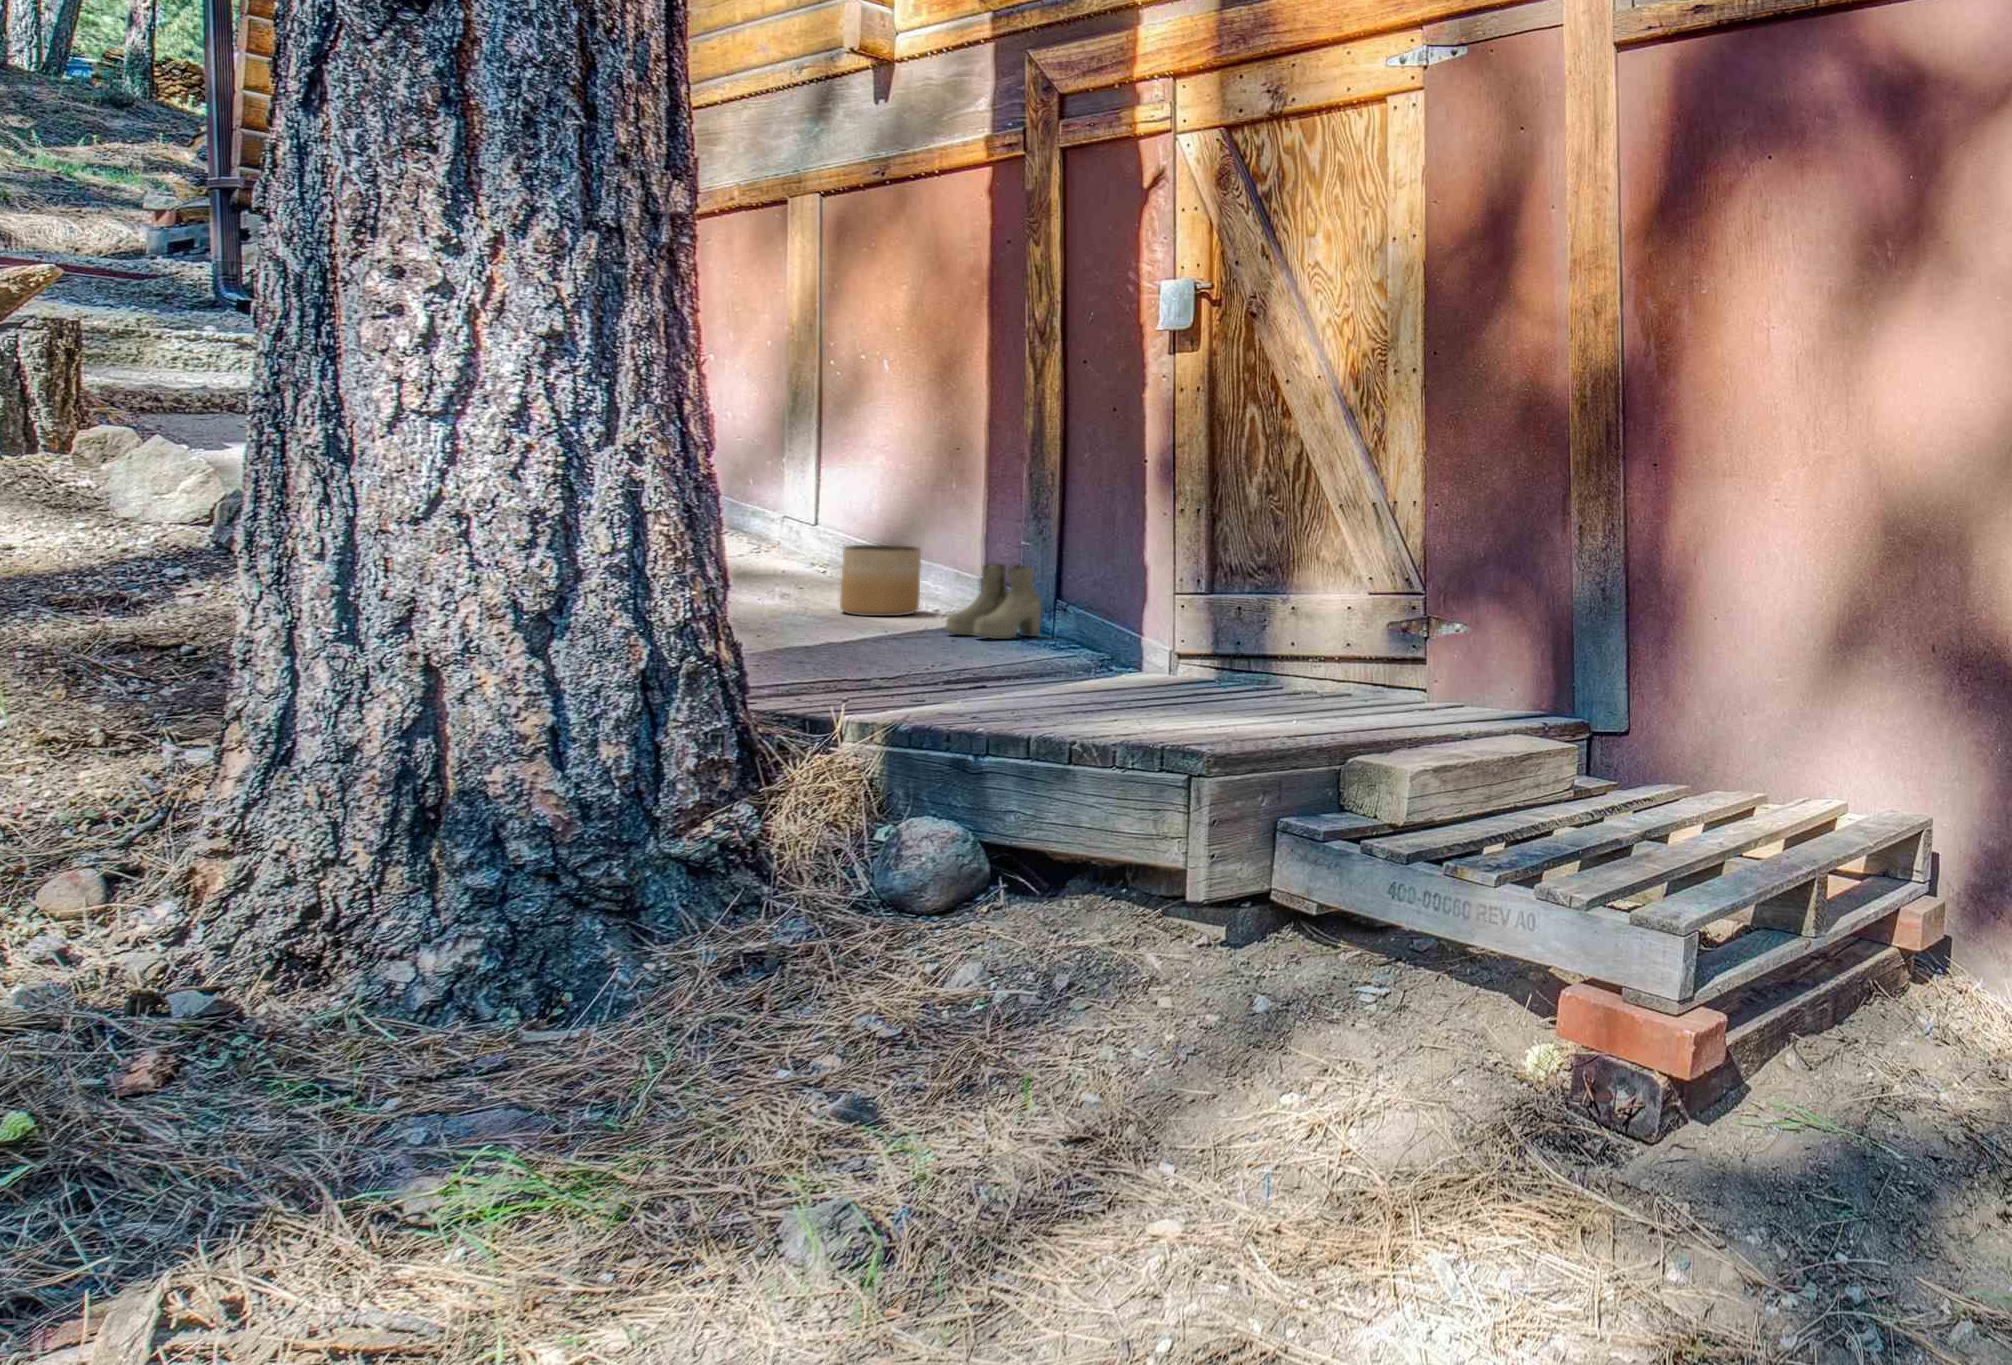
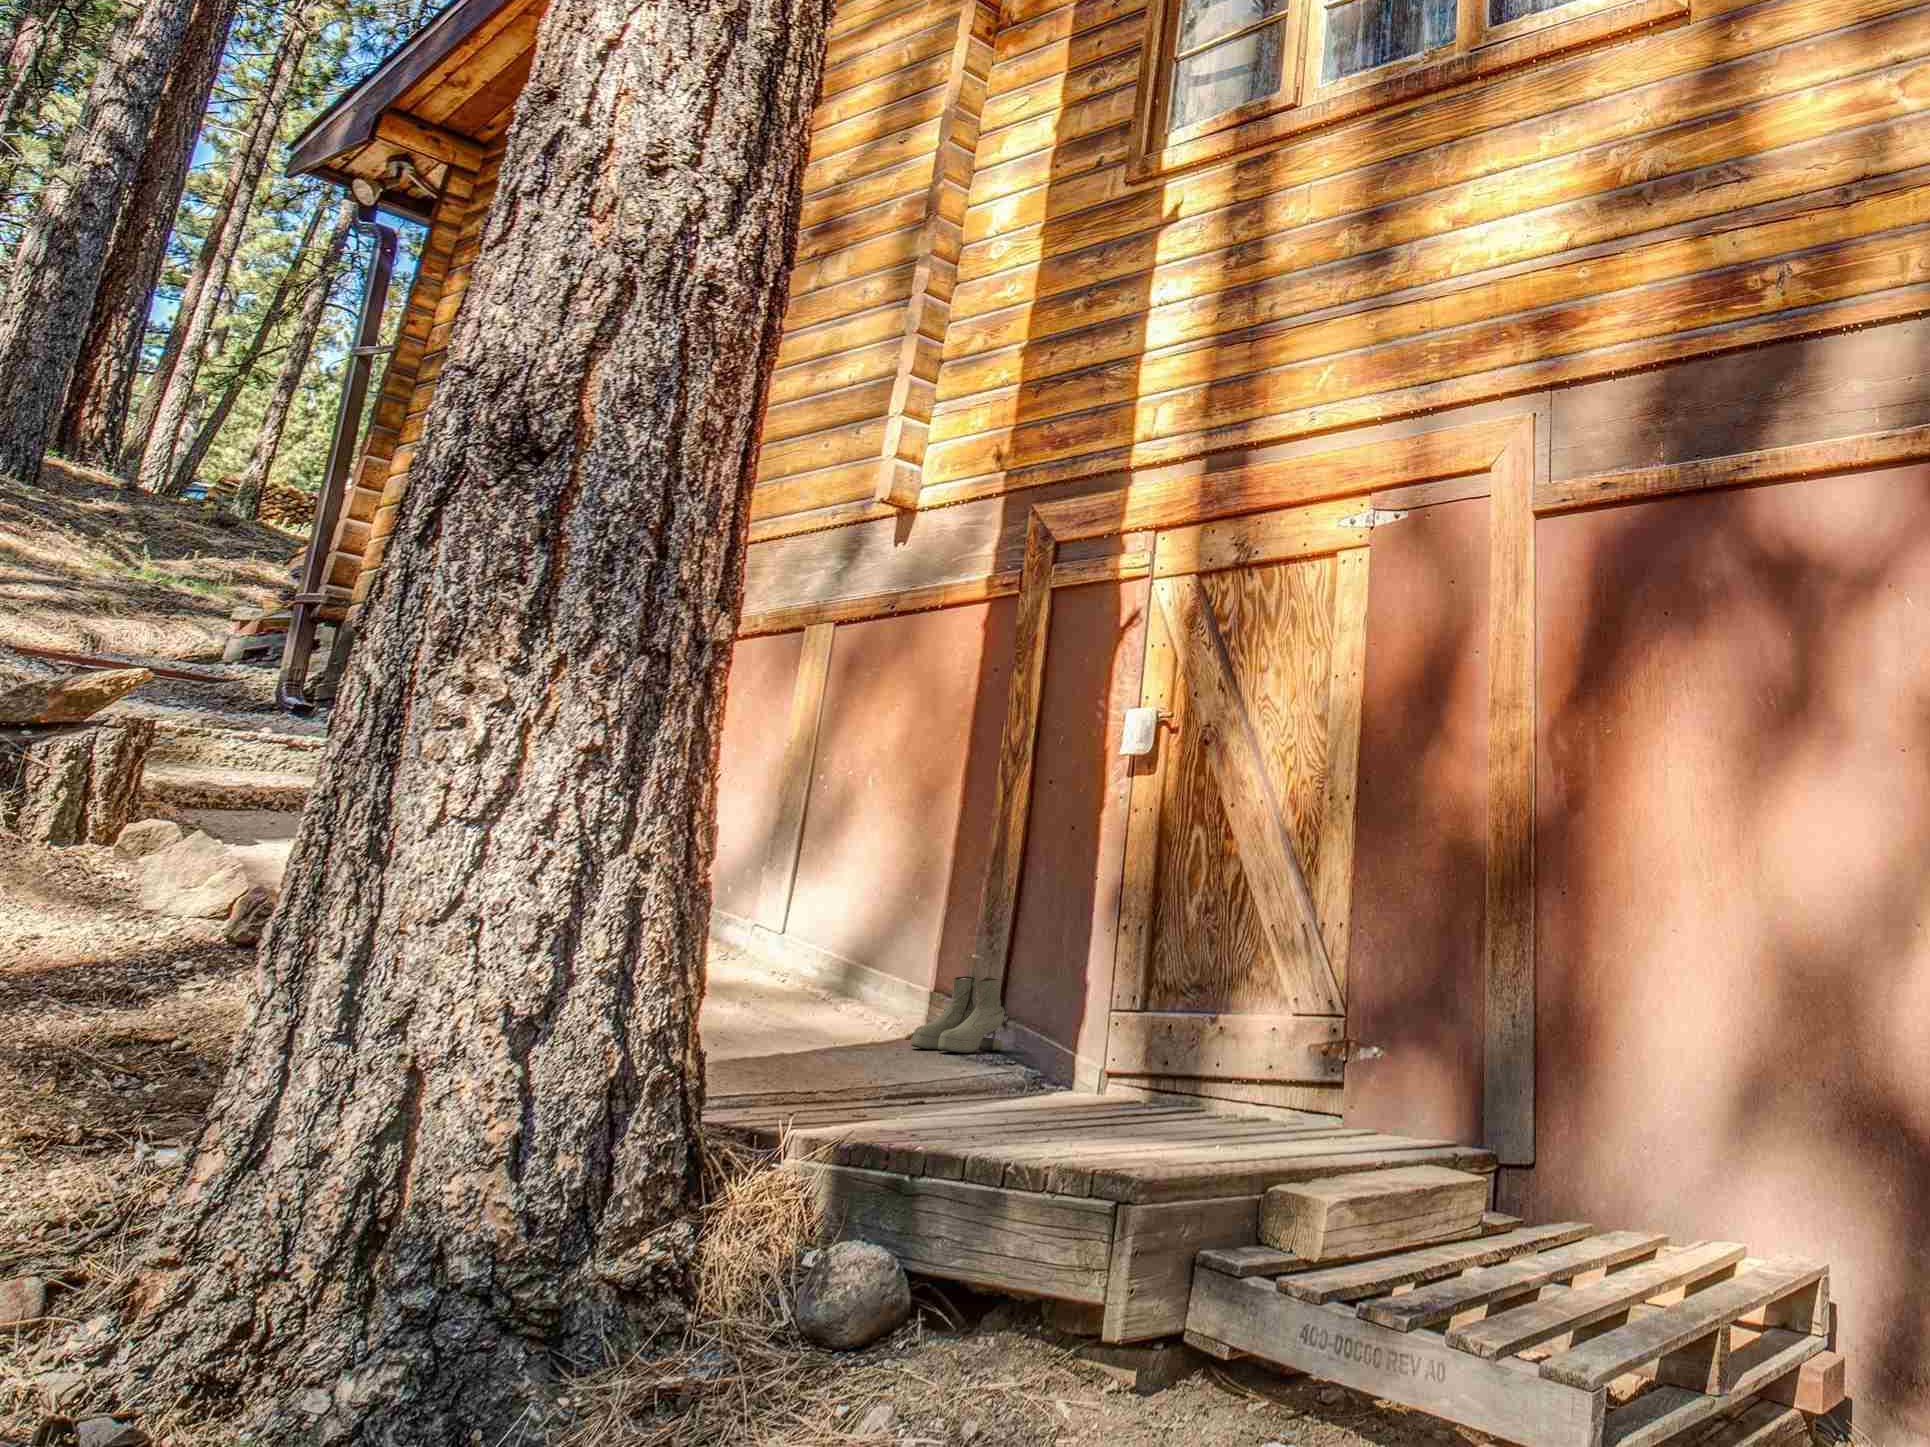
planter: present [840,545,921,616] -> none [813,958,899,1030]

